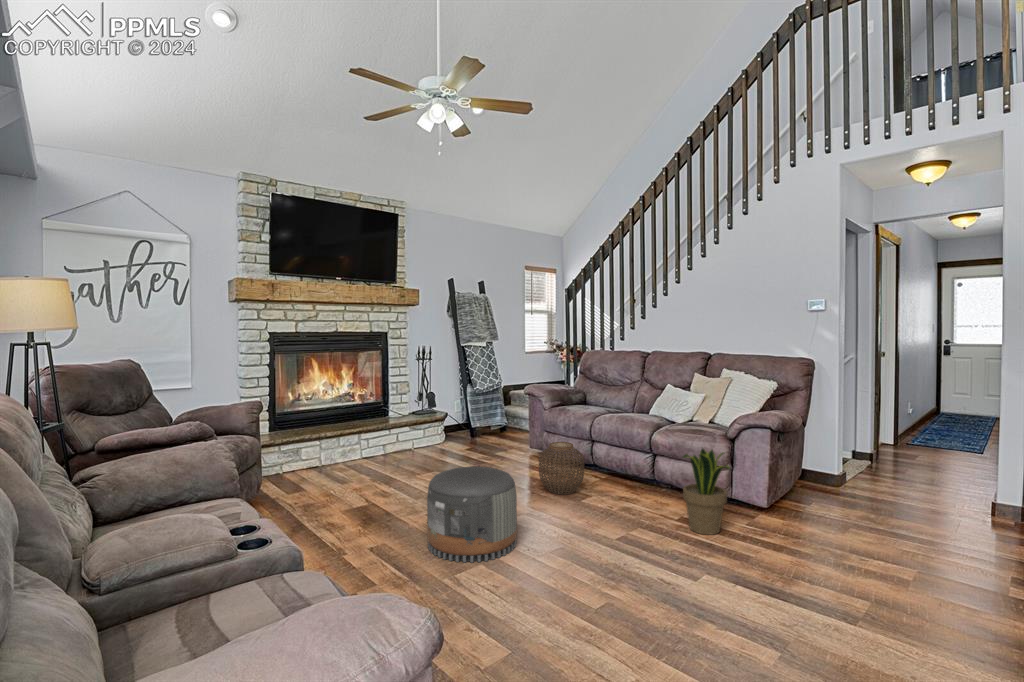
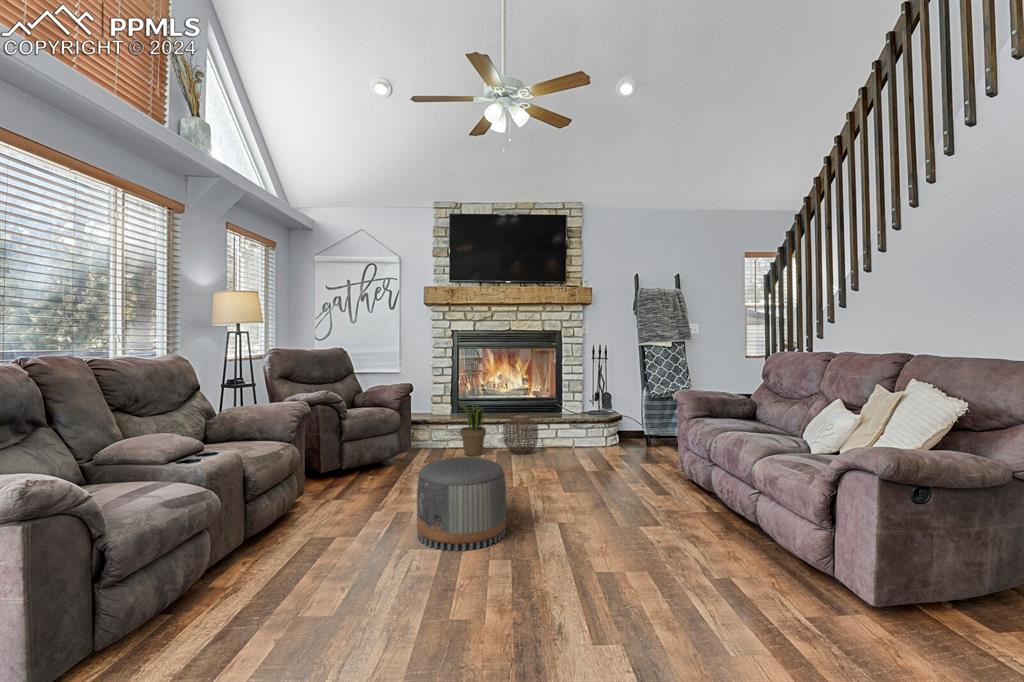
woven basket: present [539,442,584,495] -> present [503,415,538,454]
potted plant: present [683,449,729,535] -> present [460,405,486,456]

